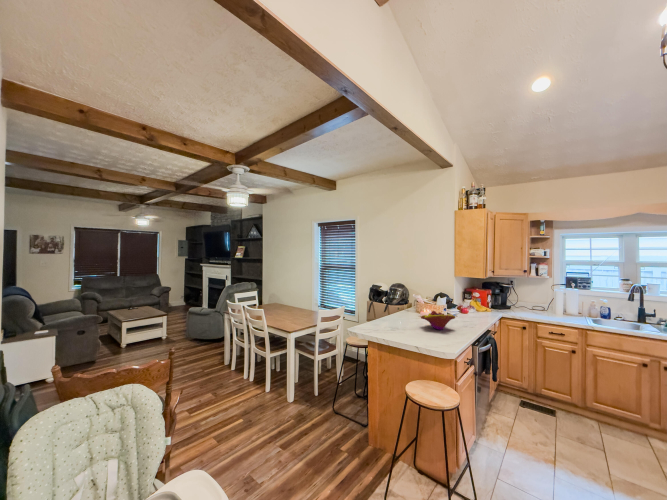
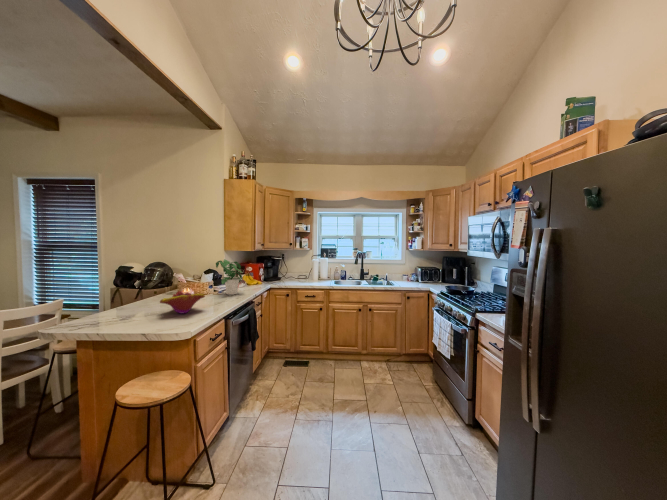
potted plant: none [453,285,479,319] -> present [216,259,242,295]

